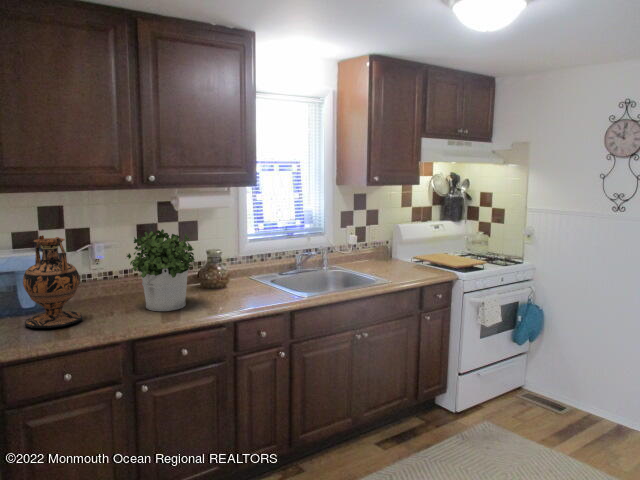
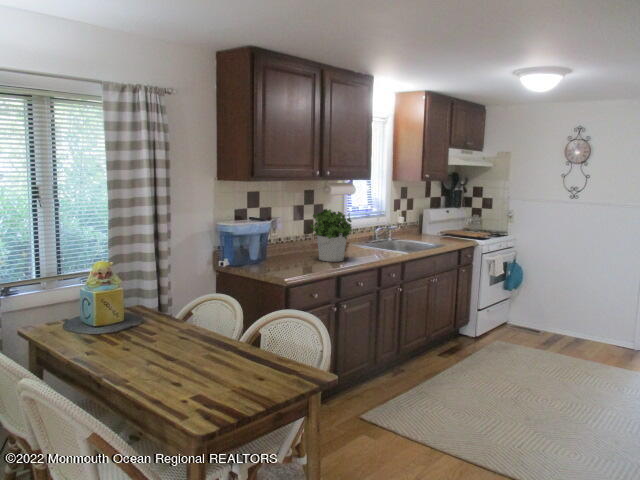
vase: present [23,235,83,328] -> none [267,211,301,270]

